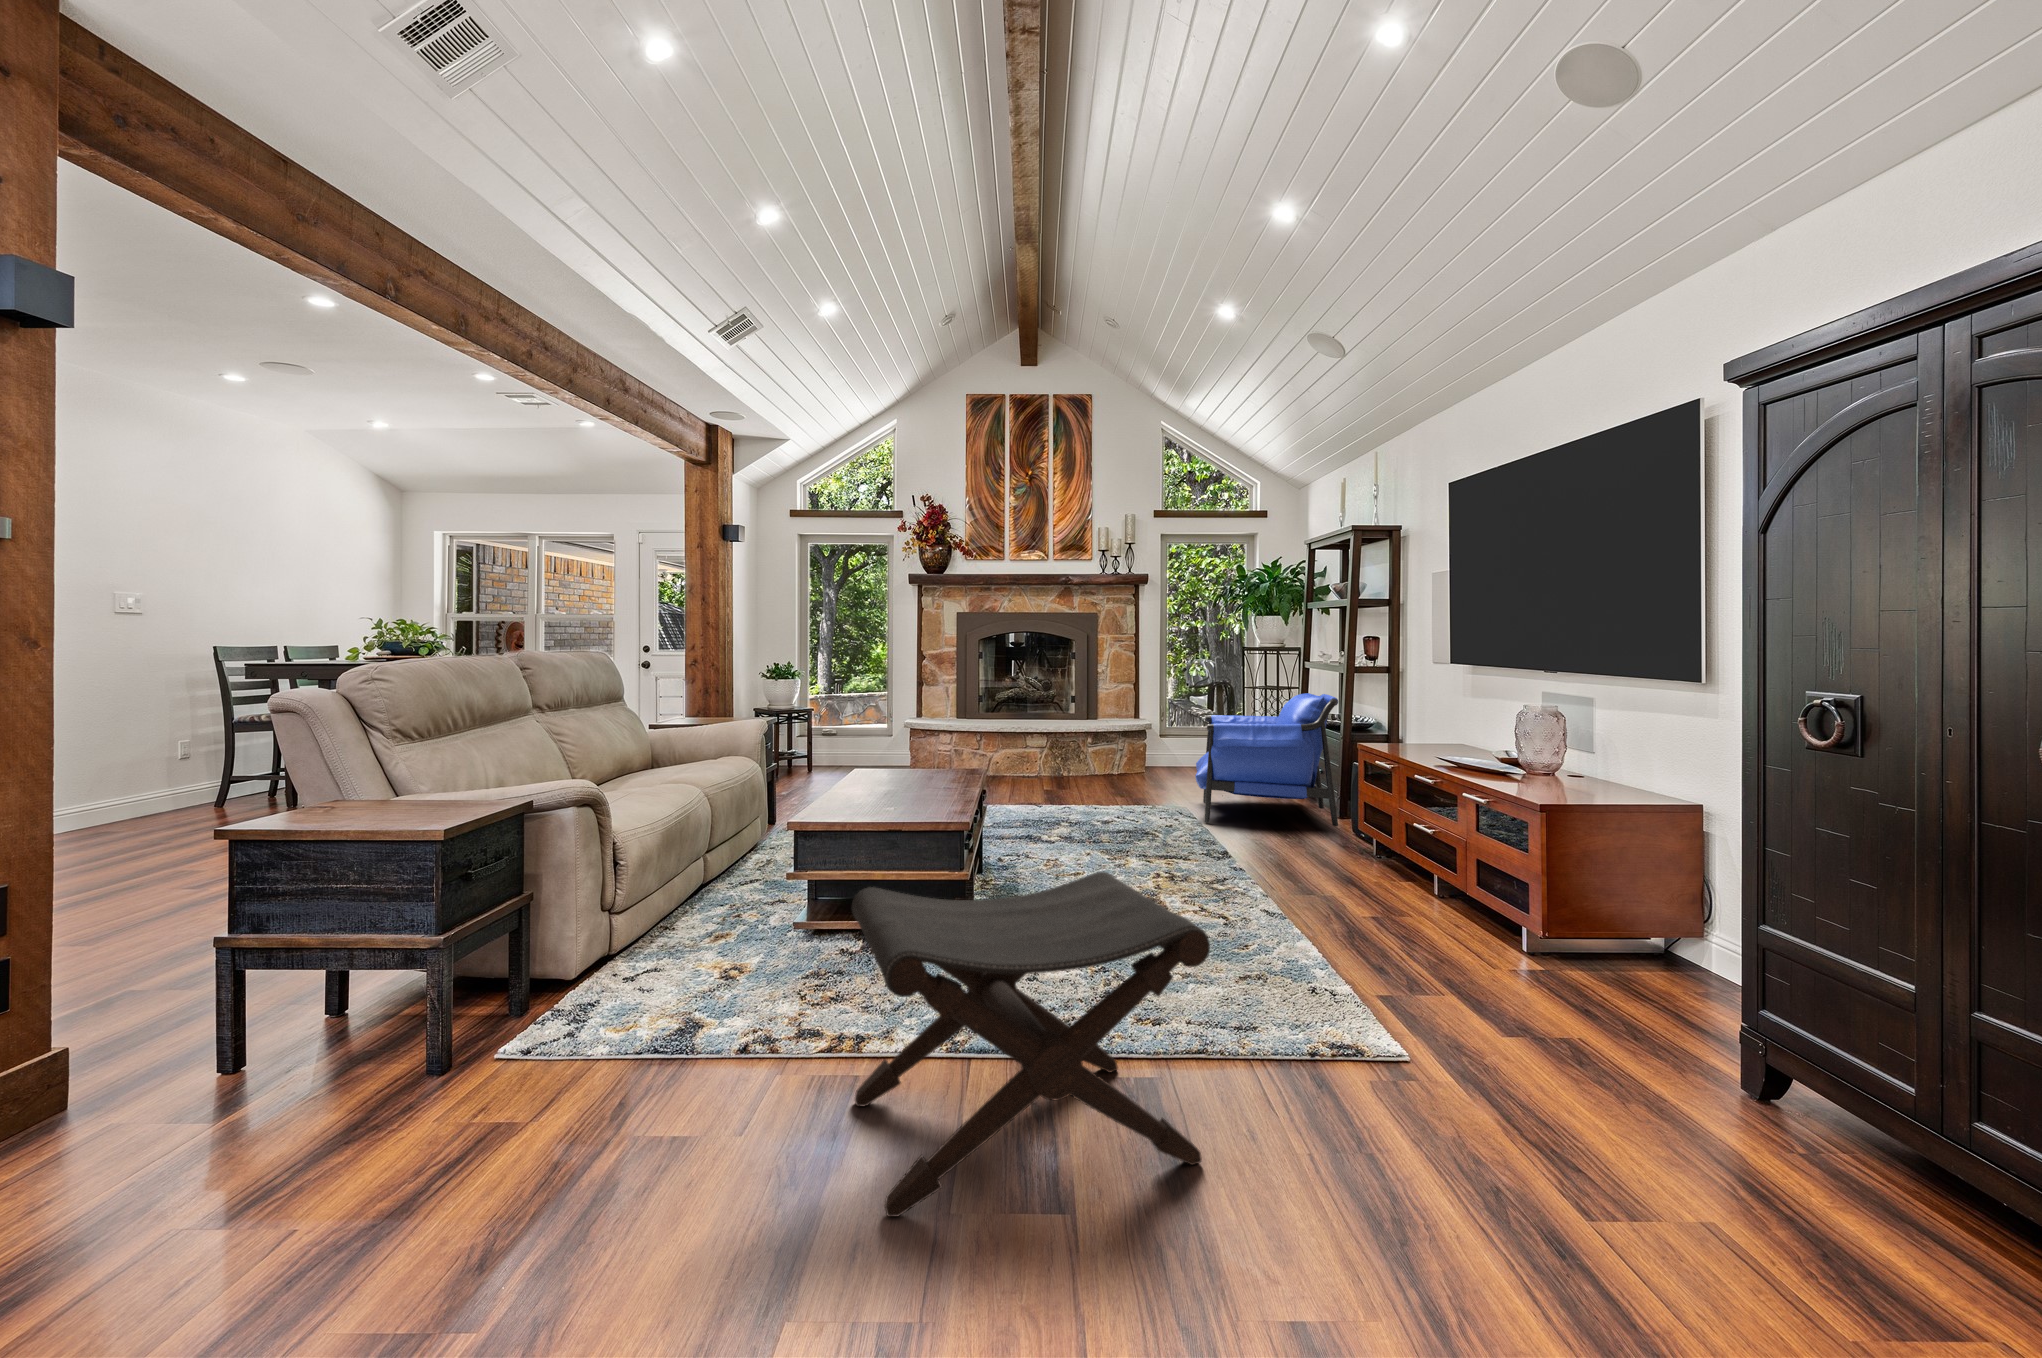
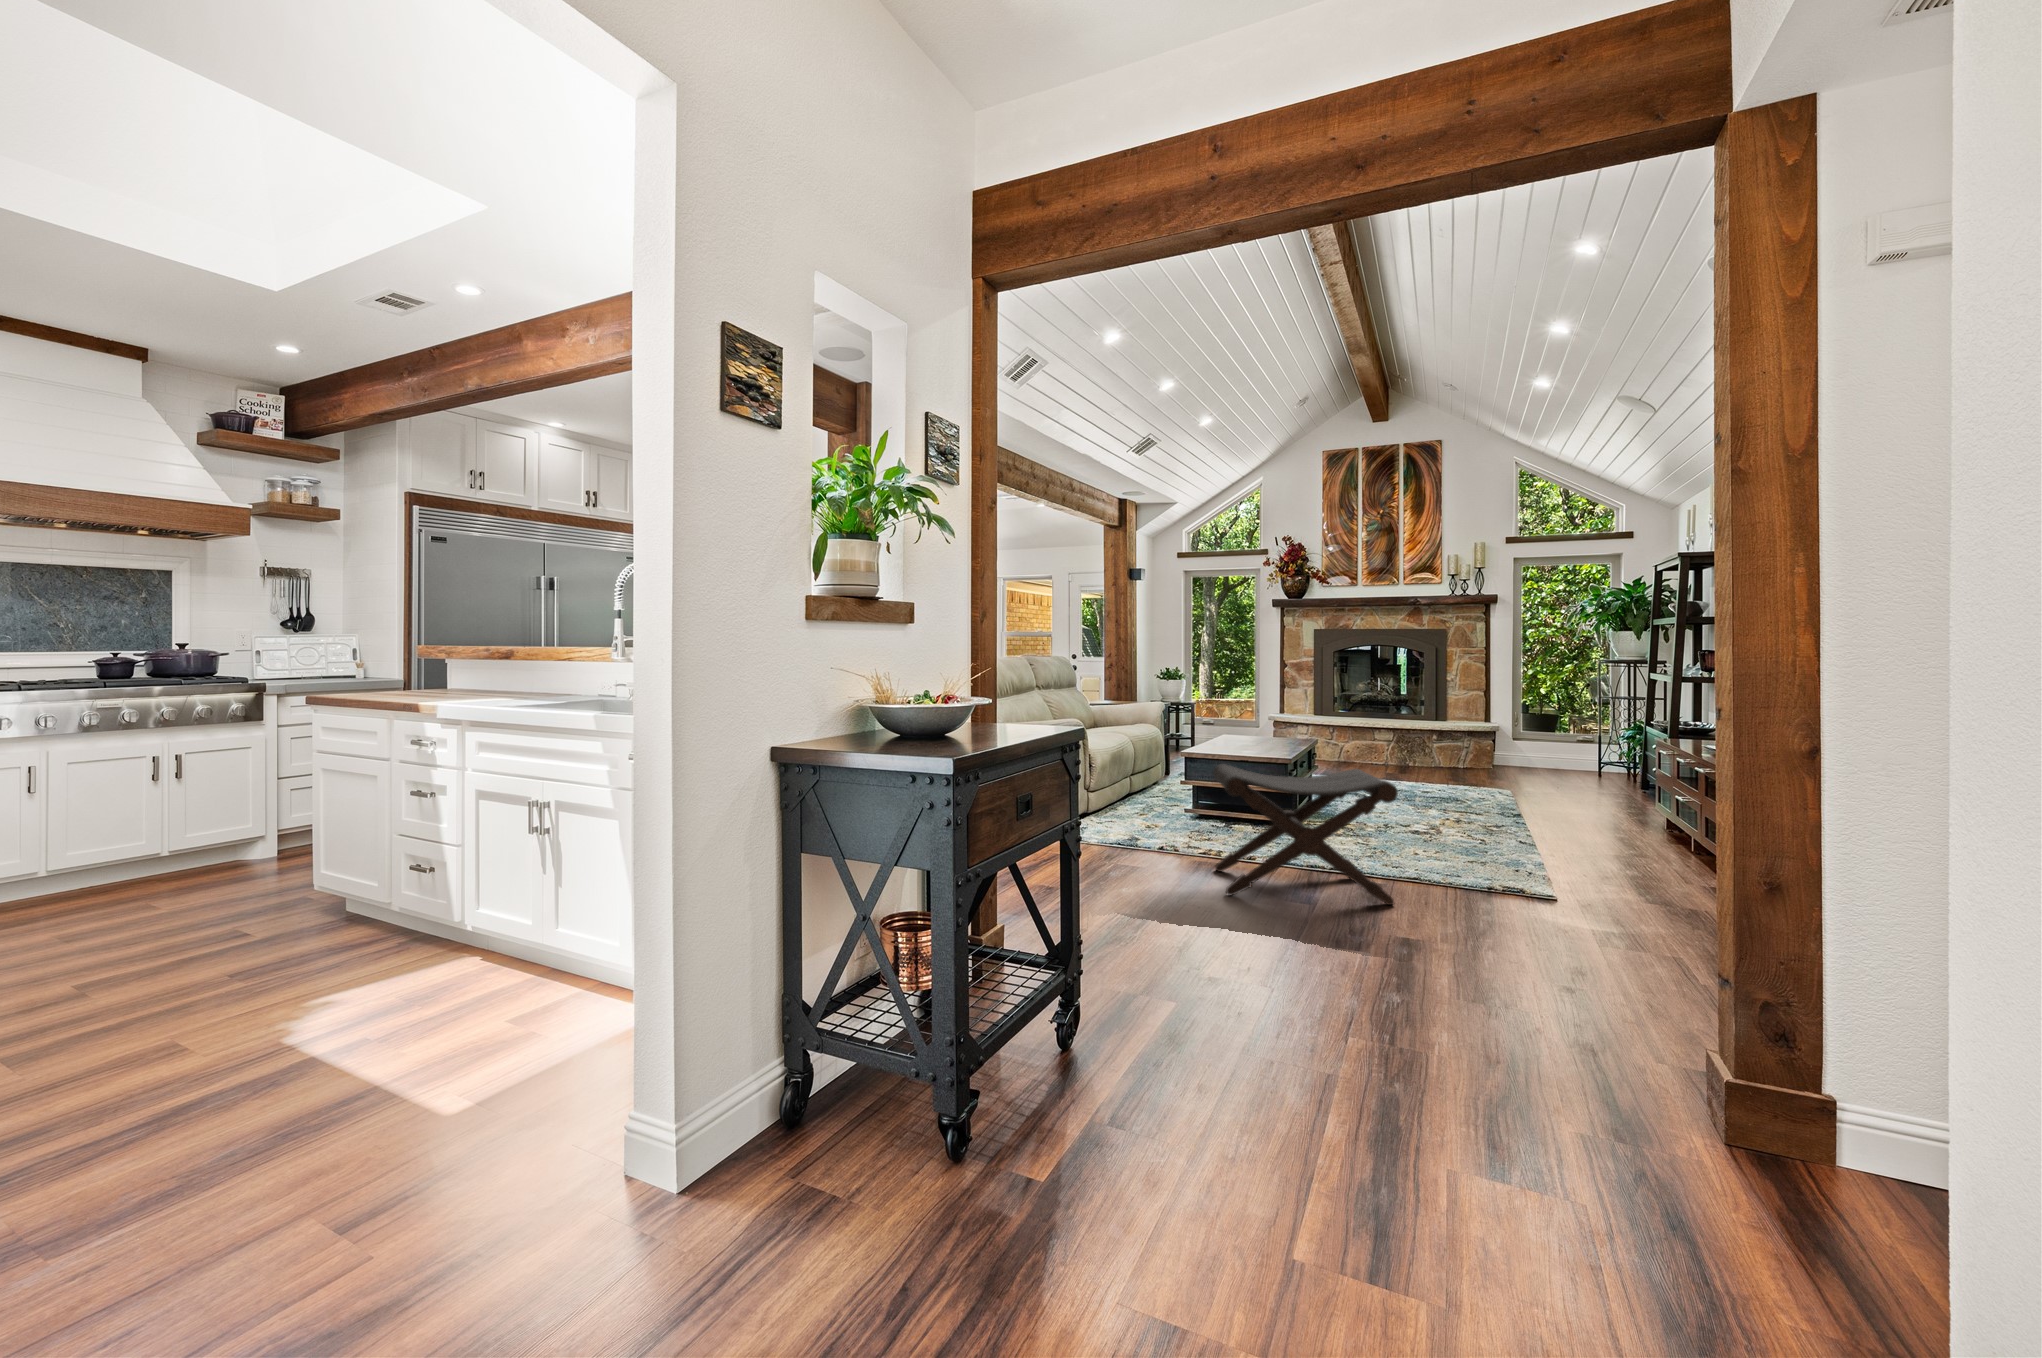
armchair: present [1195,693,1338,826] -> none [1513,697,1658,810]

